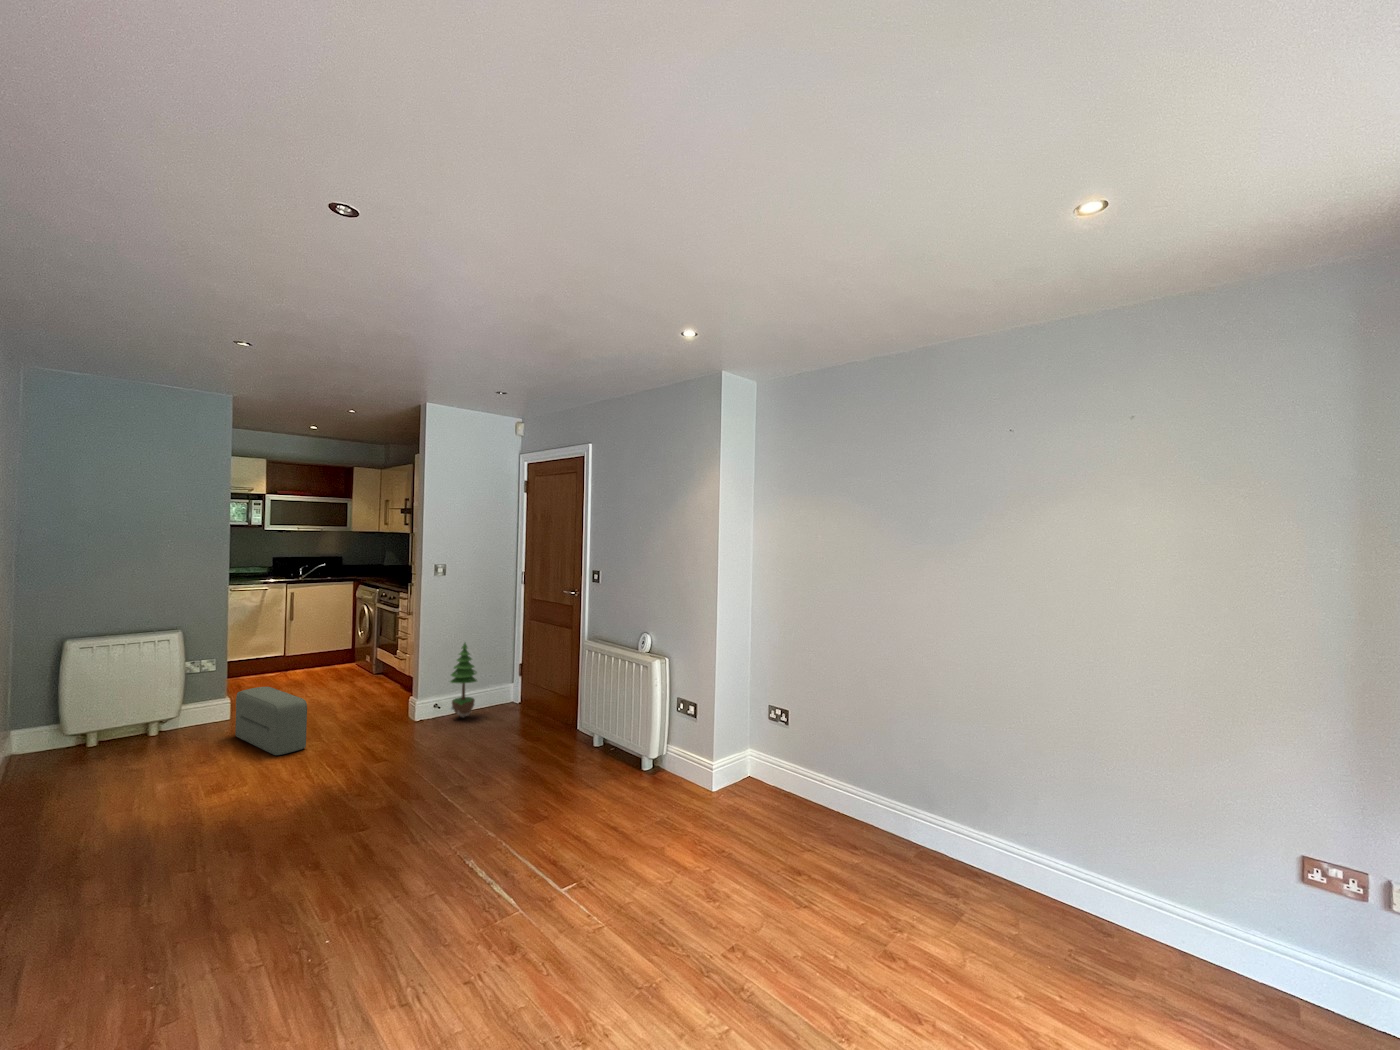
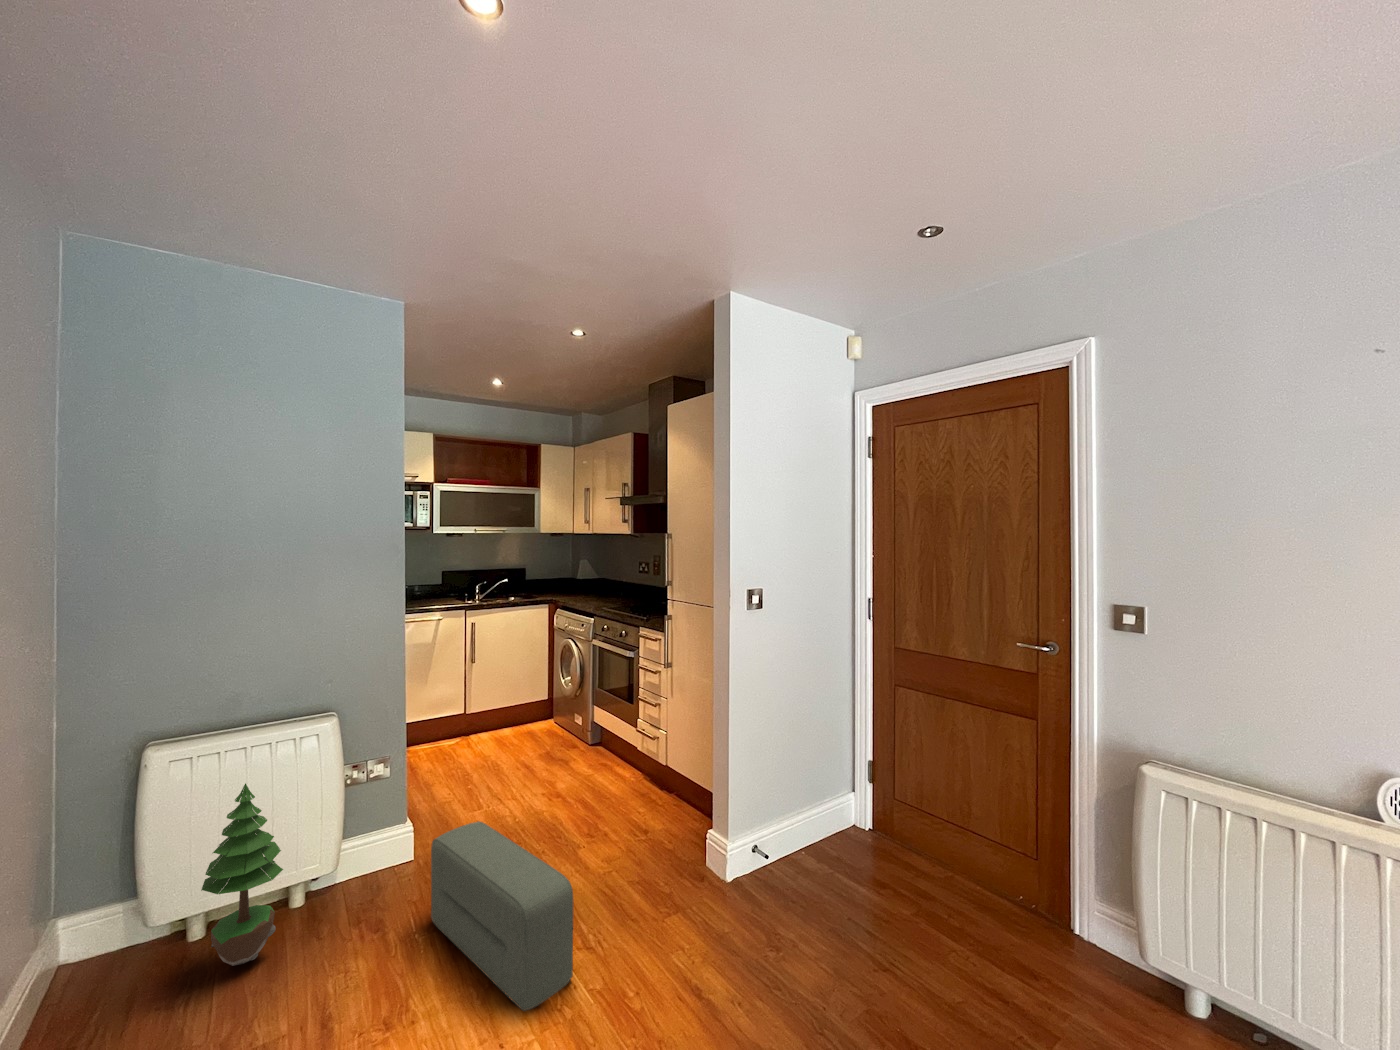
potted tree: present [450,643,477,718] -> present [201,783,283,966]

